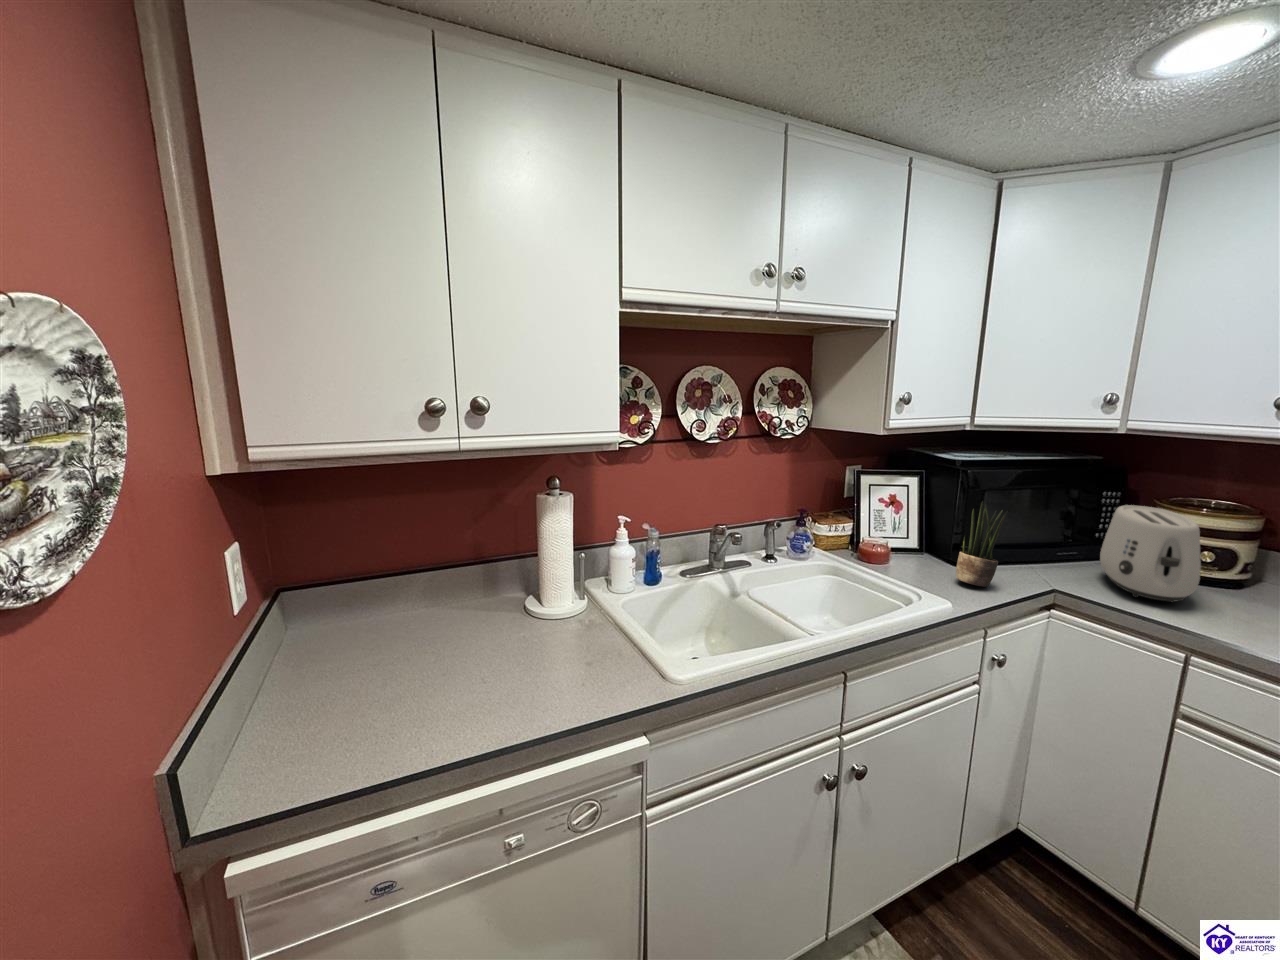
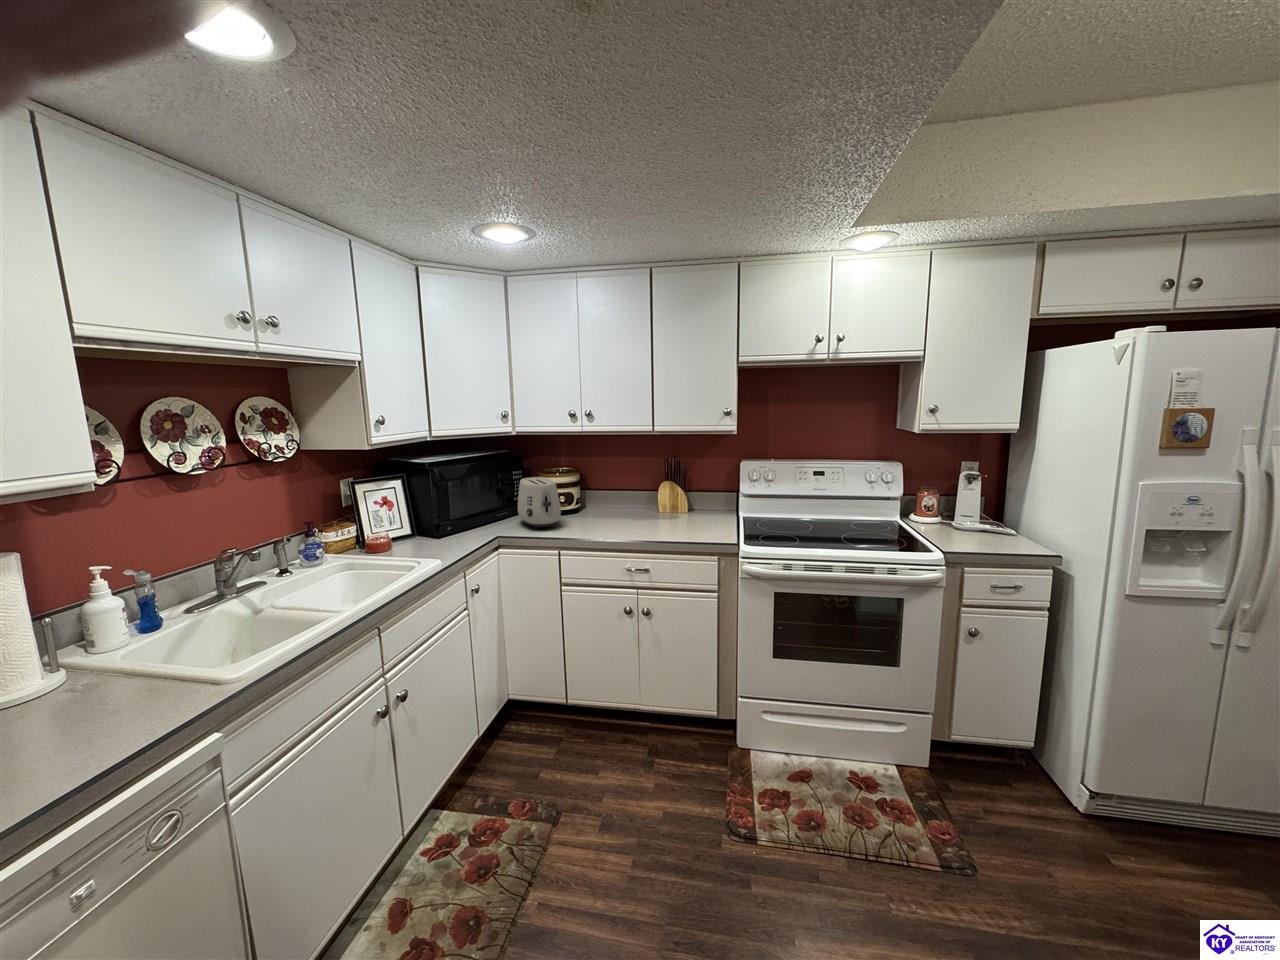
potted plant: present [956,501,1007,587] -> none [440,488,465,545]

